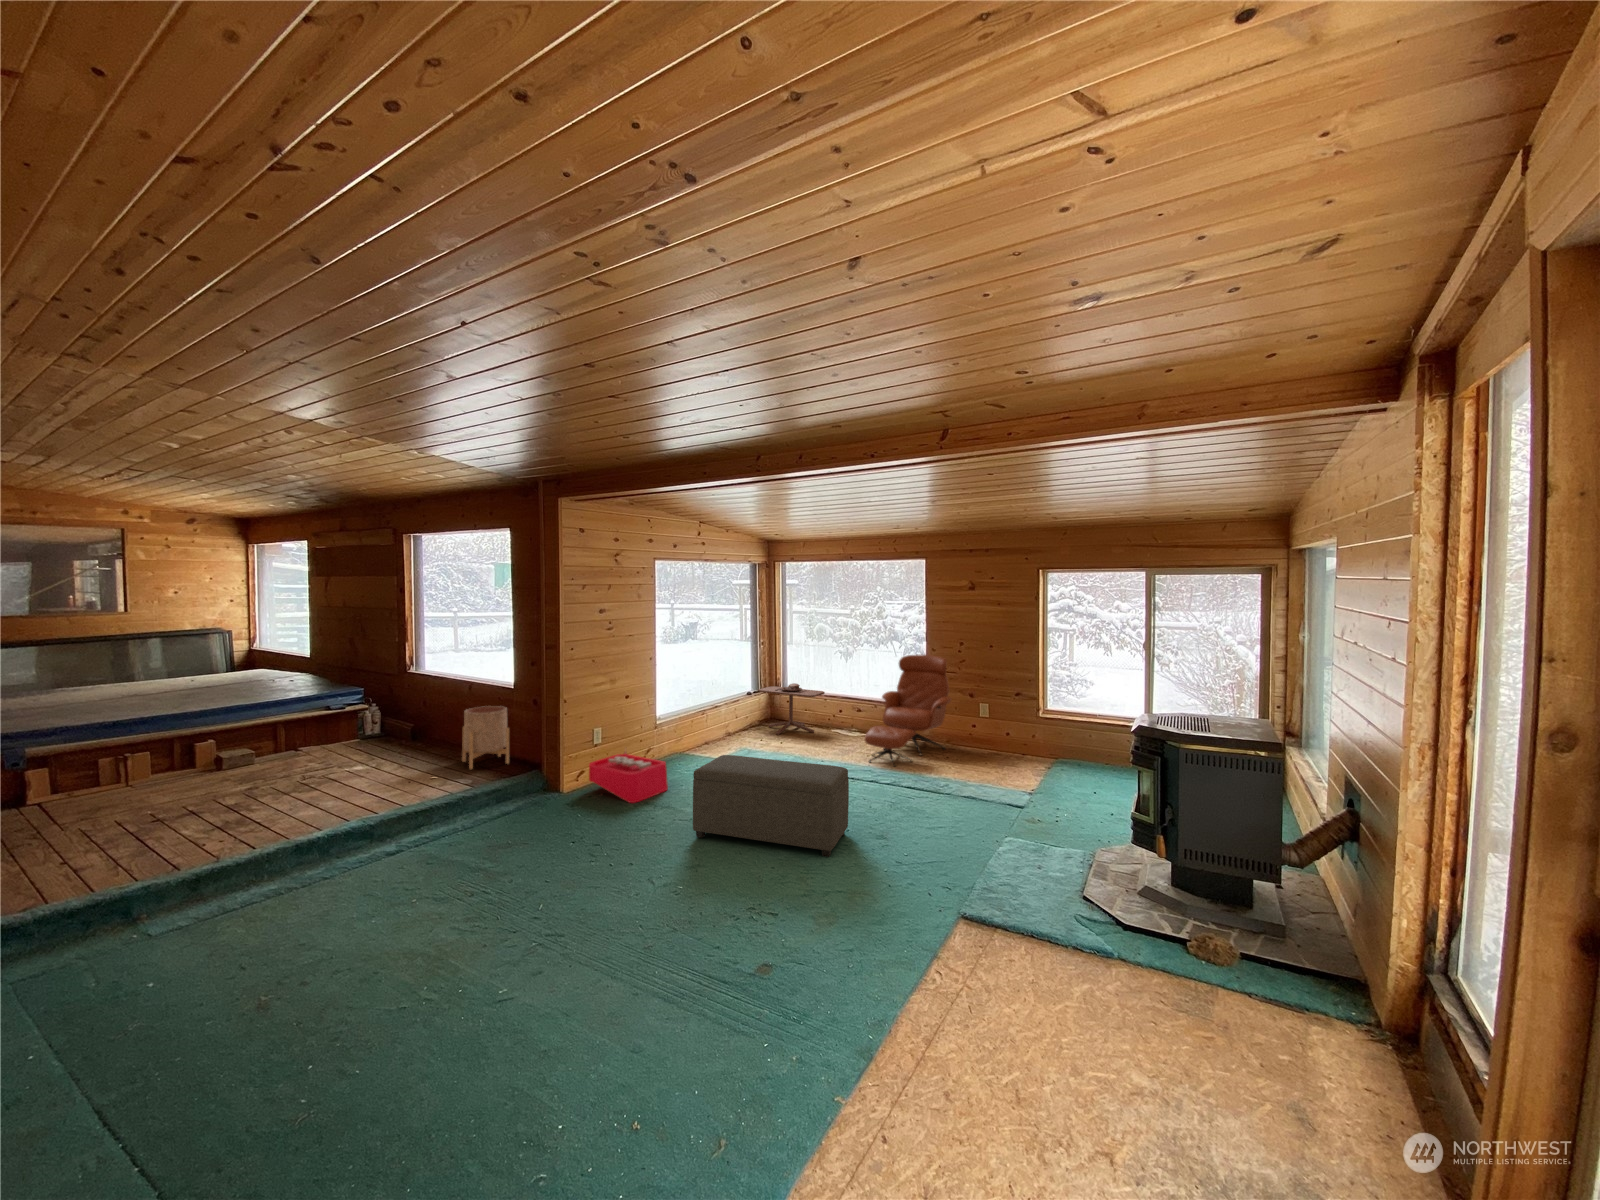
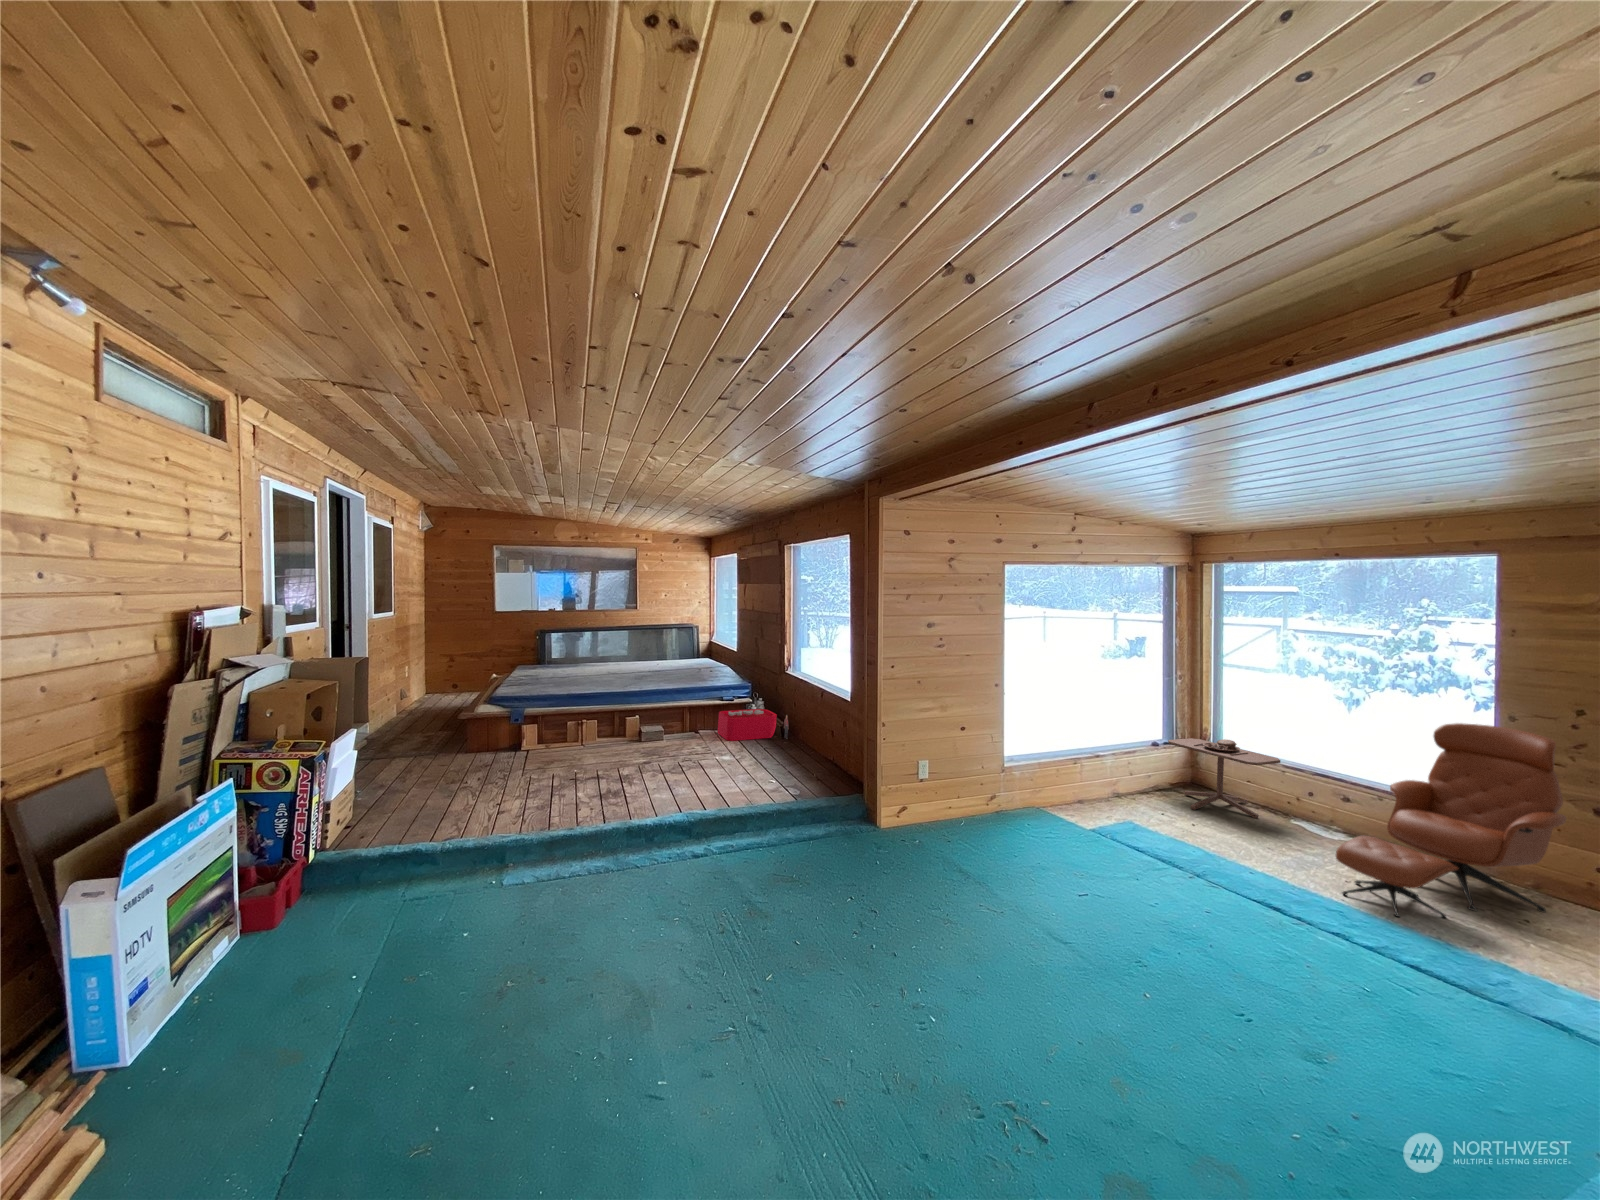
planter: present [462,706,509,769] -> none [802,717,841,780]
storage bin: present [589,751,668,803] -> present [718,709,789,741]
ottoman: present [693,755,849,857] -> none [983,832,1237,1050]

